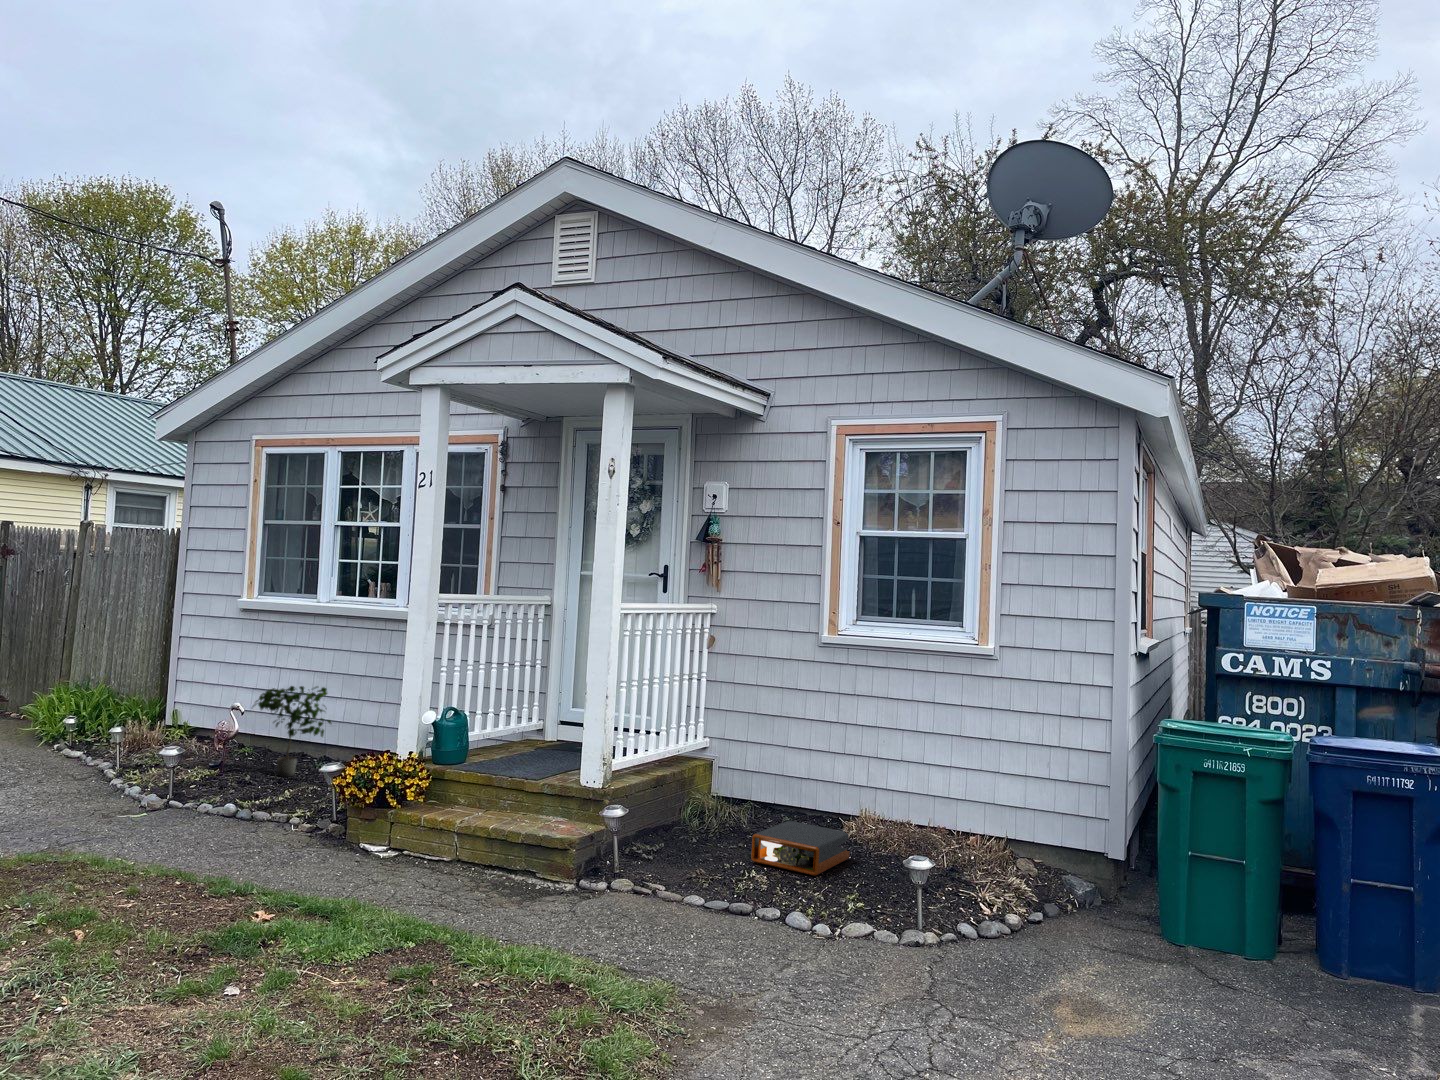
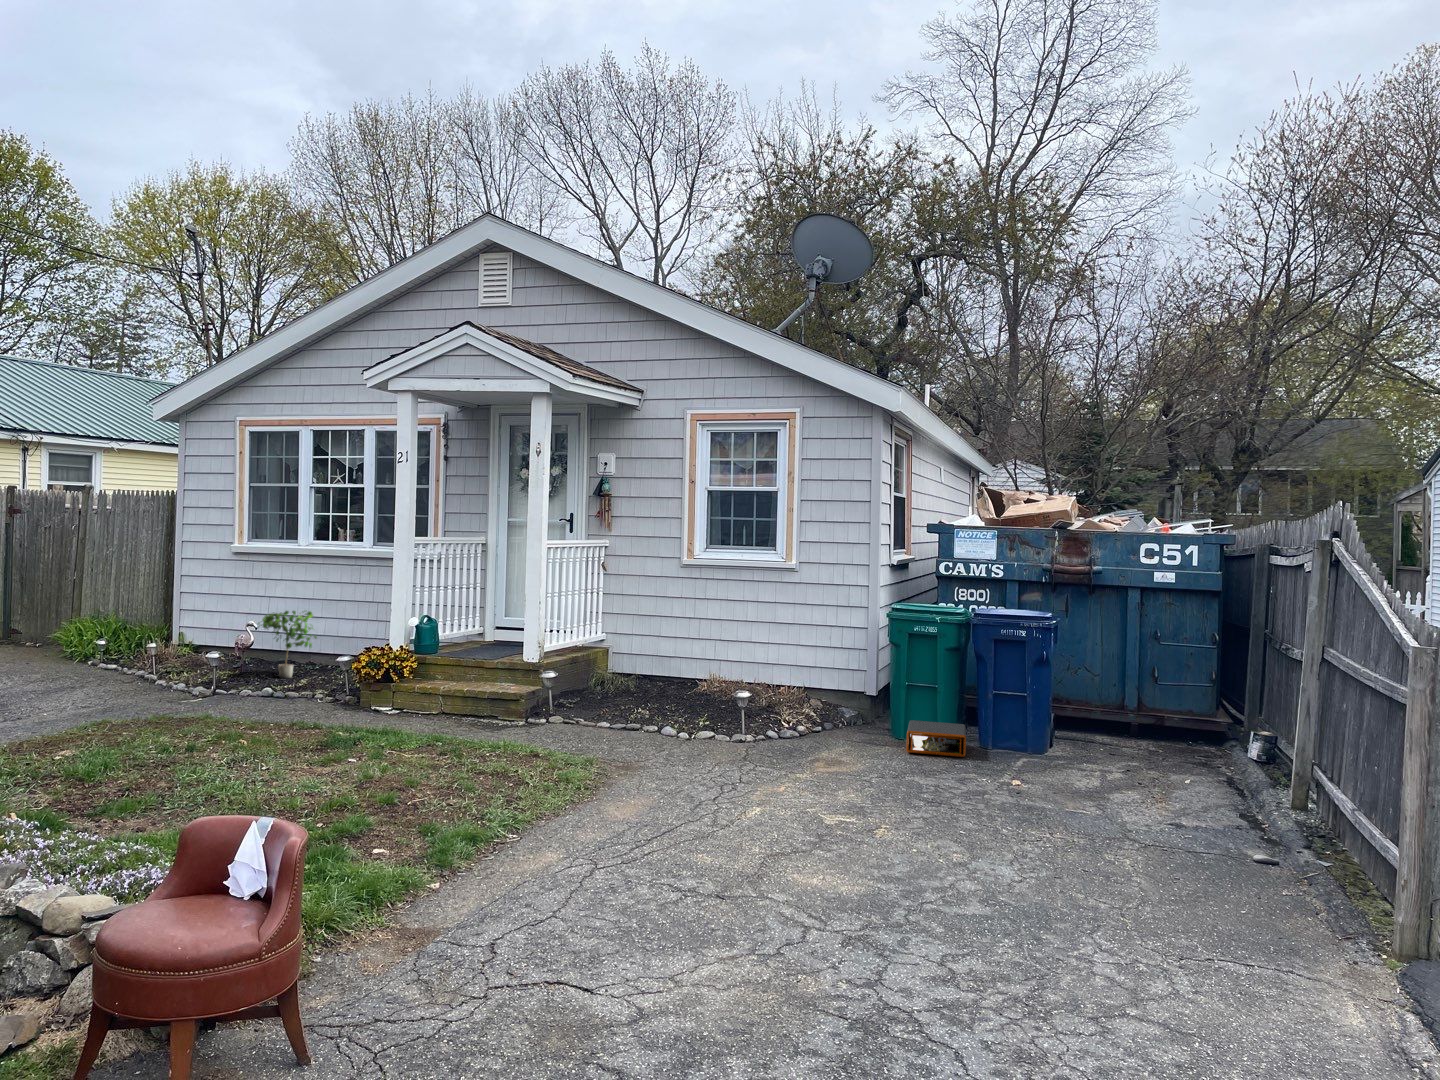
storage box: present [751,821,850,876] -> present [906,720,966,757]

